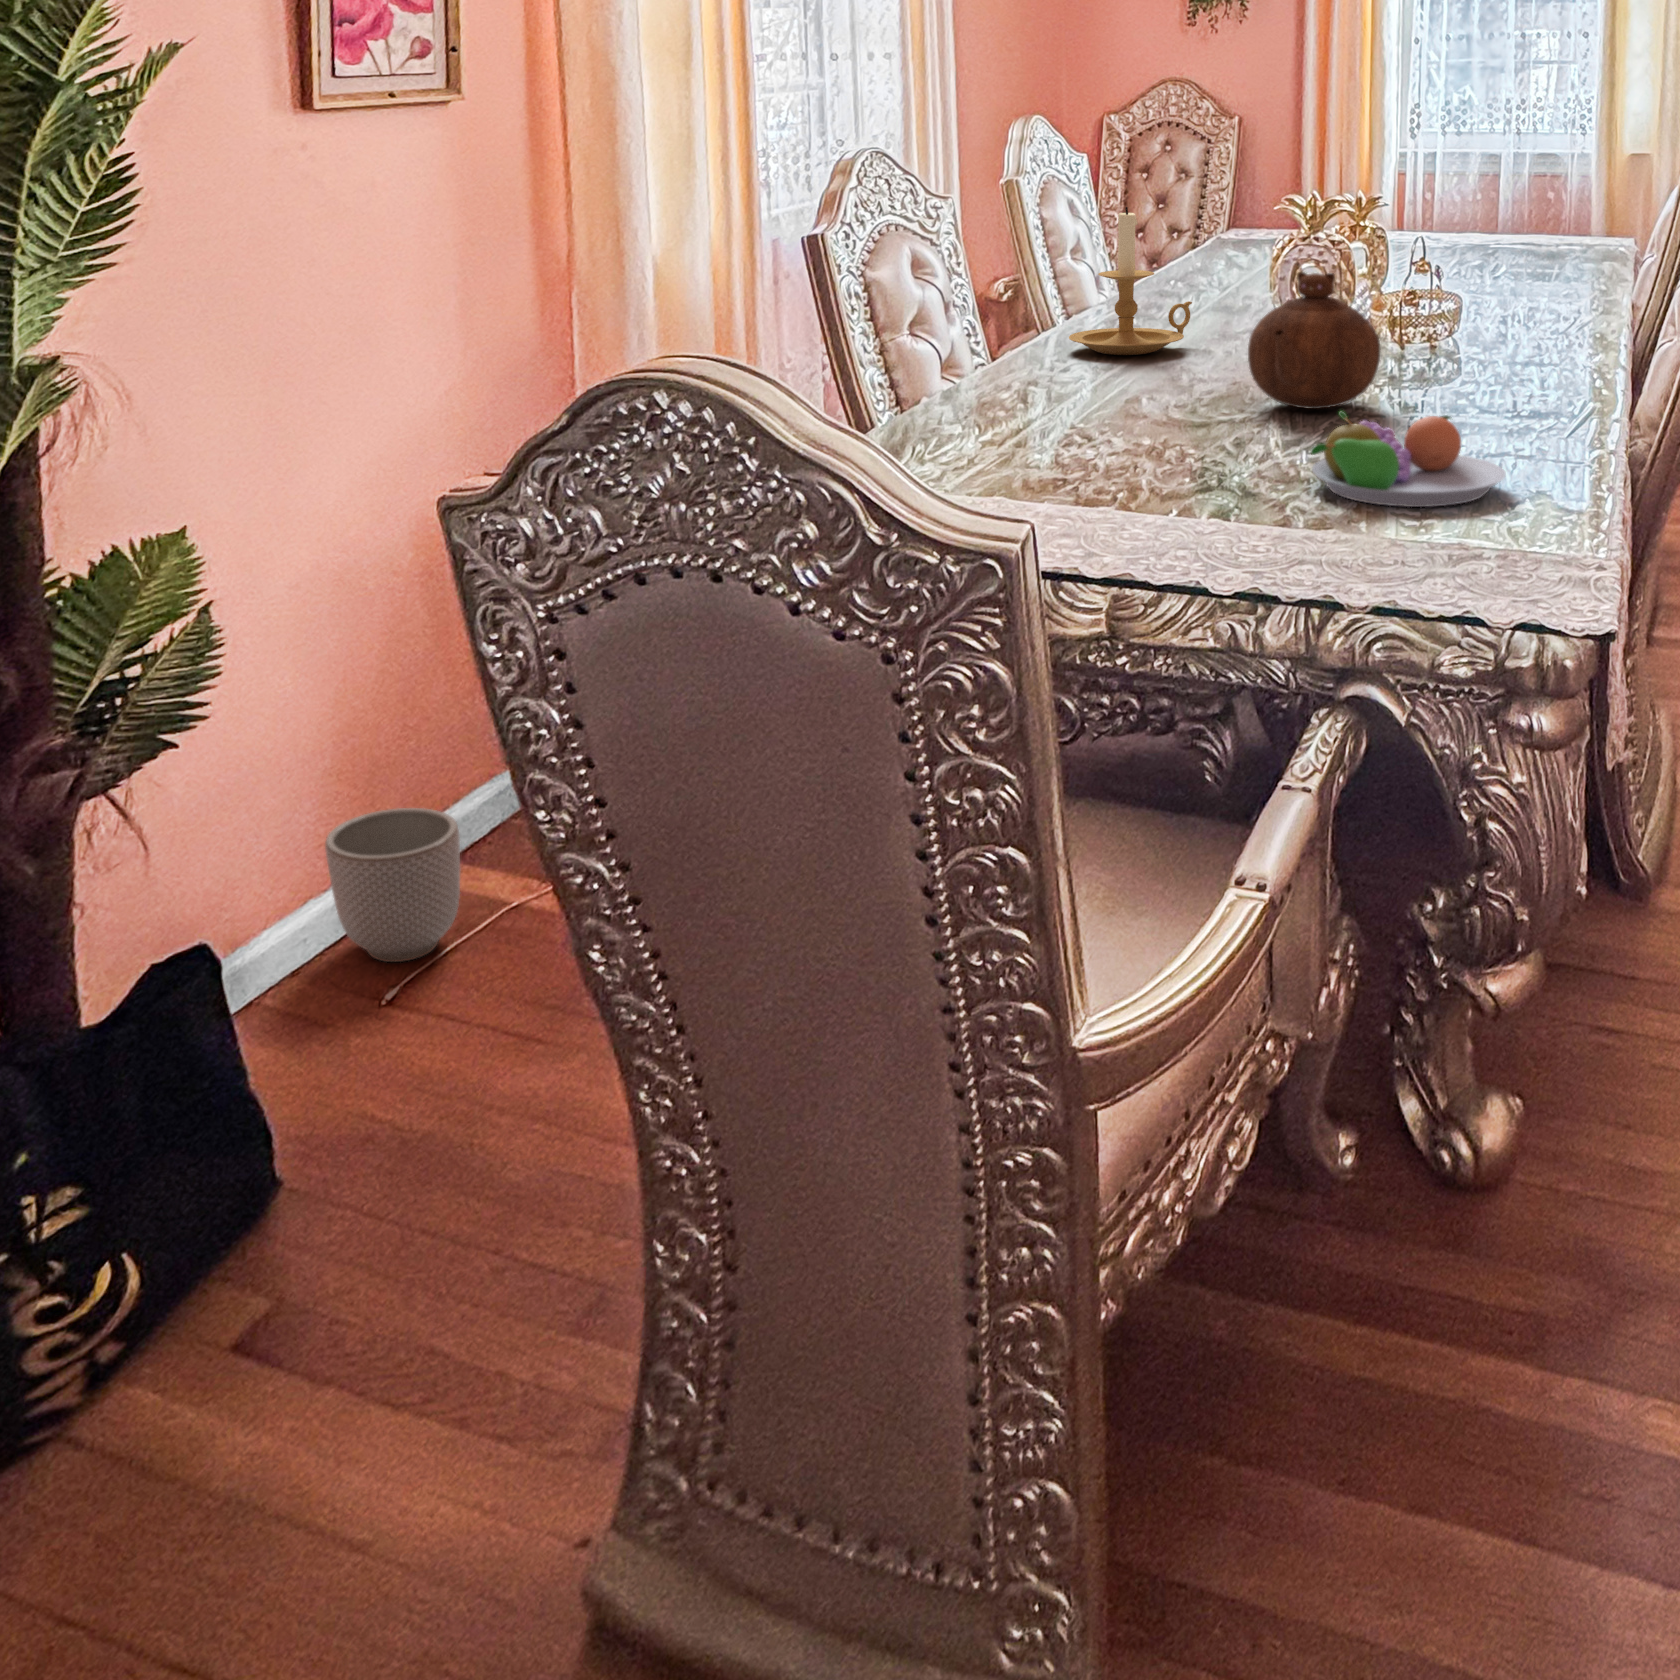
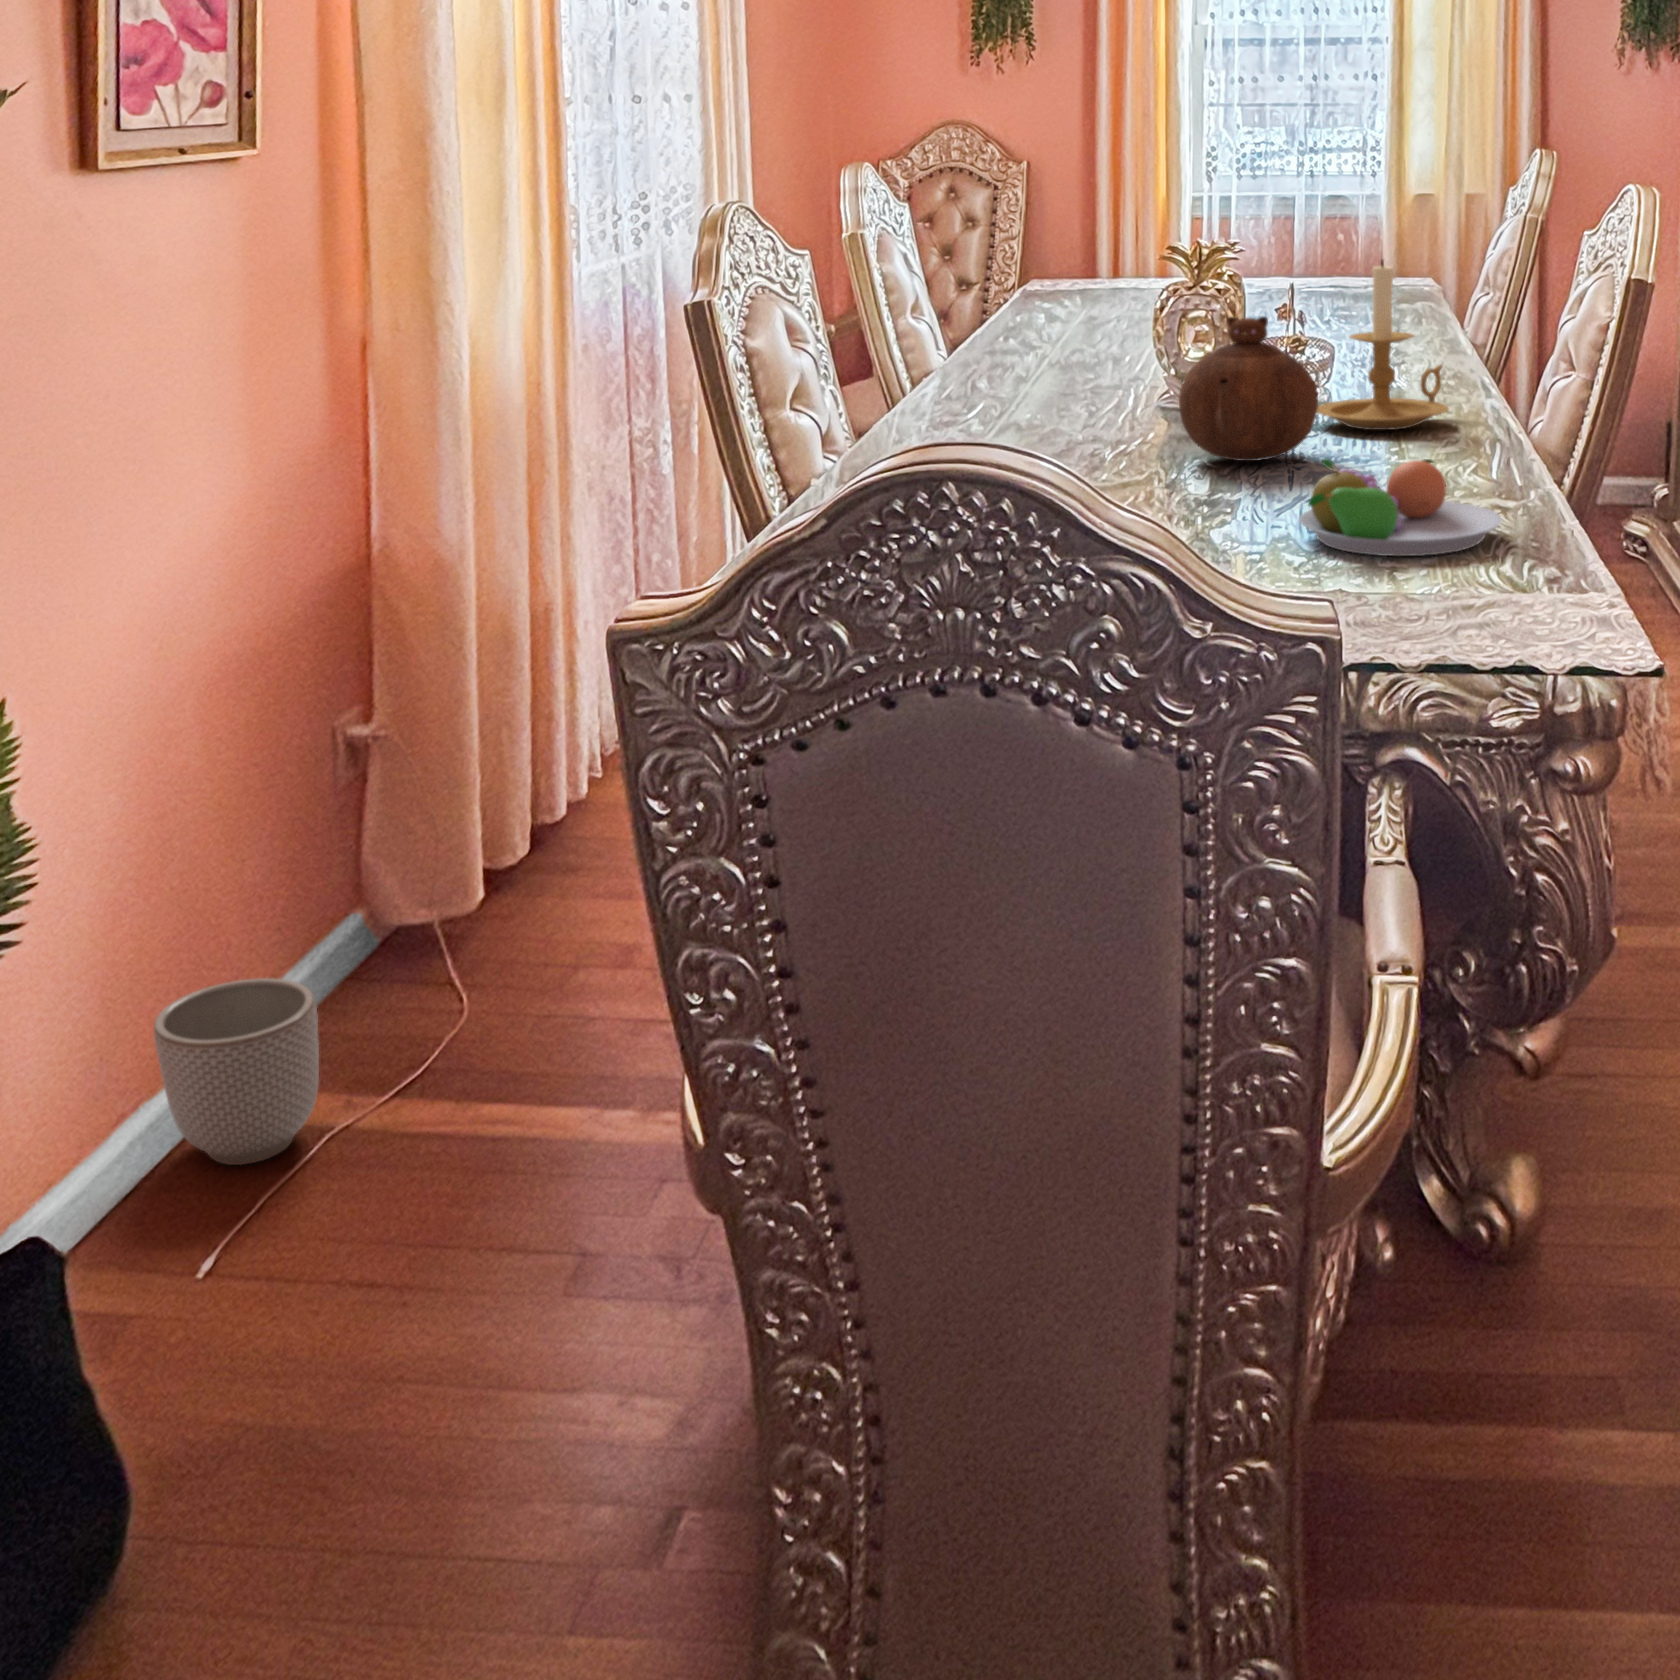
candle holder: present [1069,207,1192,355] -> present [1317,260,1449,430]

